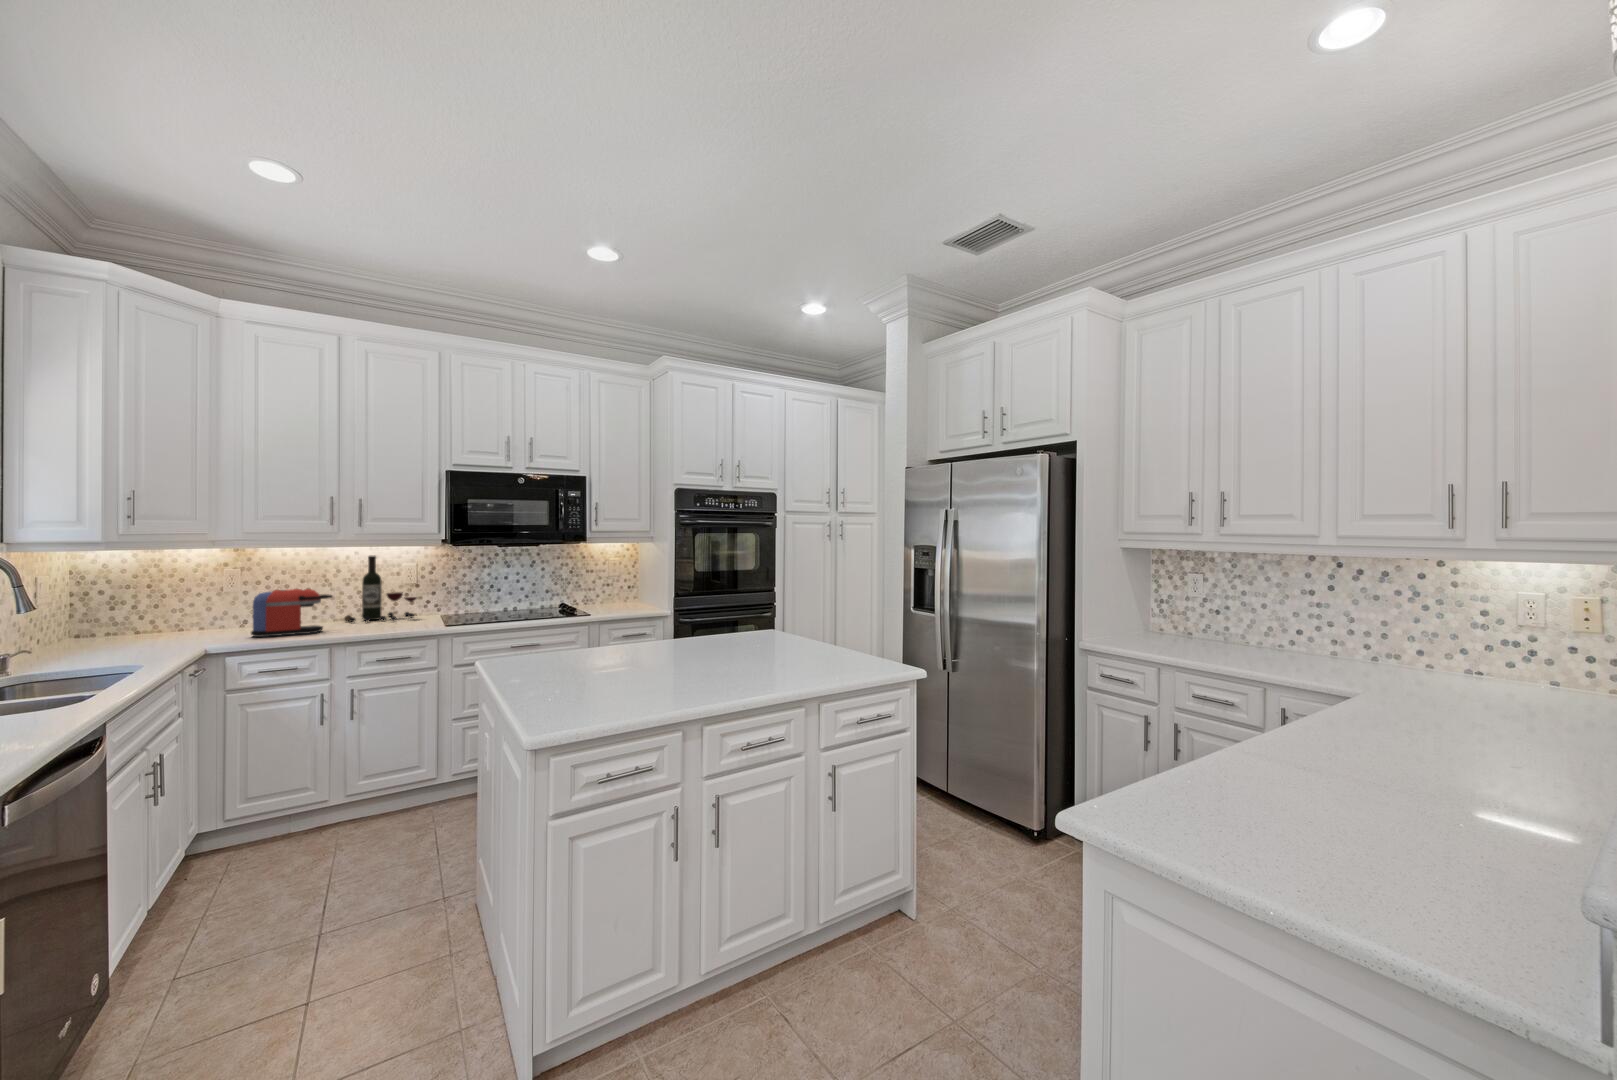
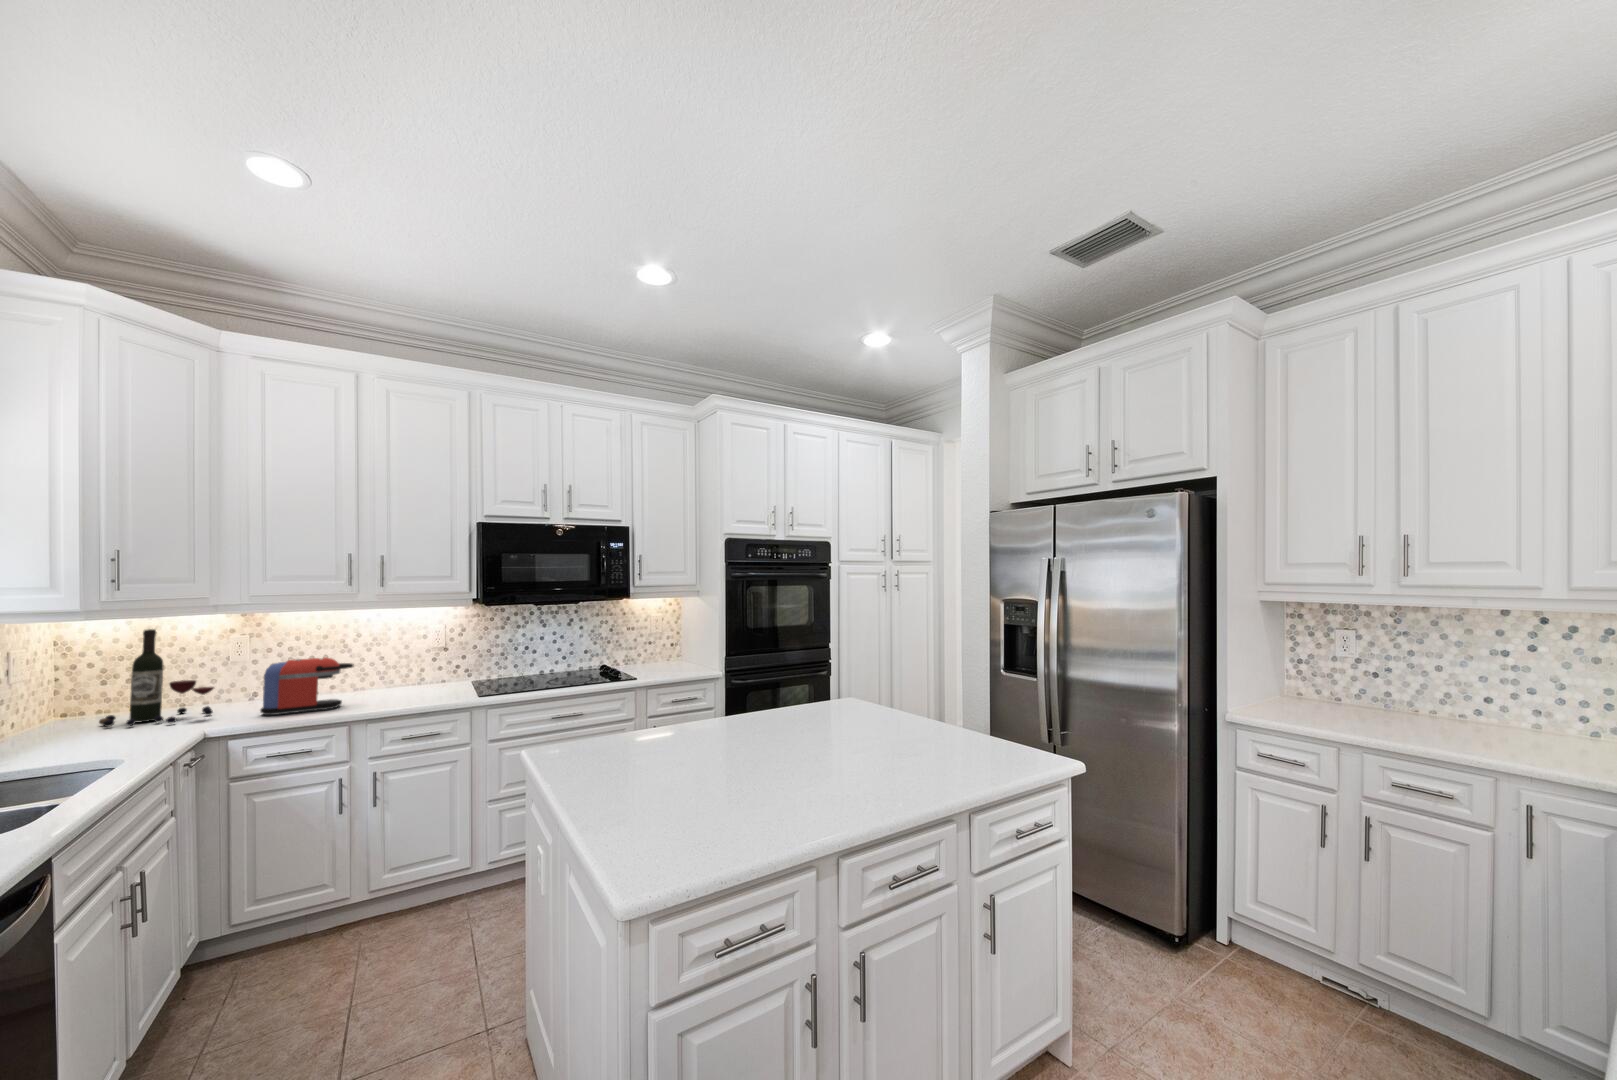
wine bottle: present [344,556,417,622] -> present [99,629,214,727]

